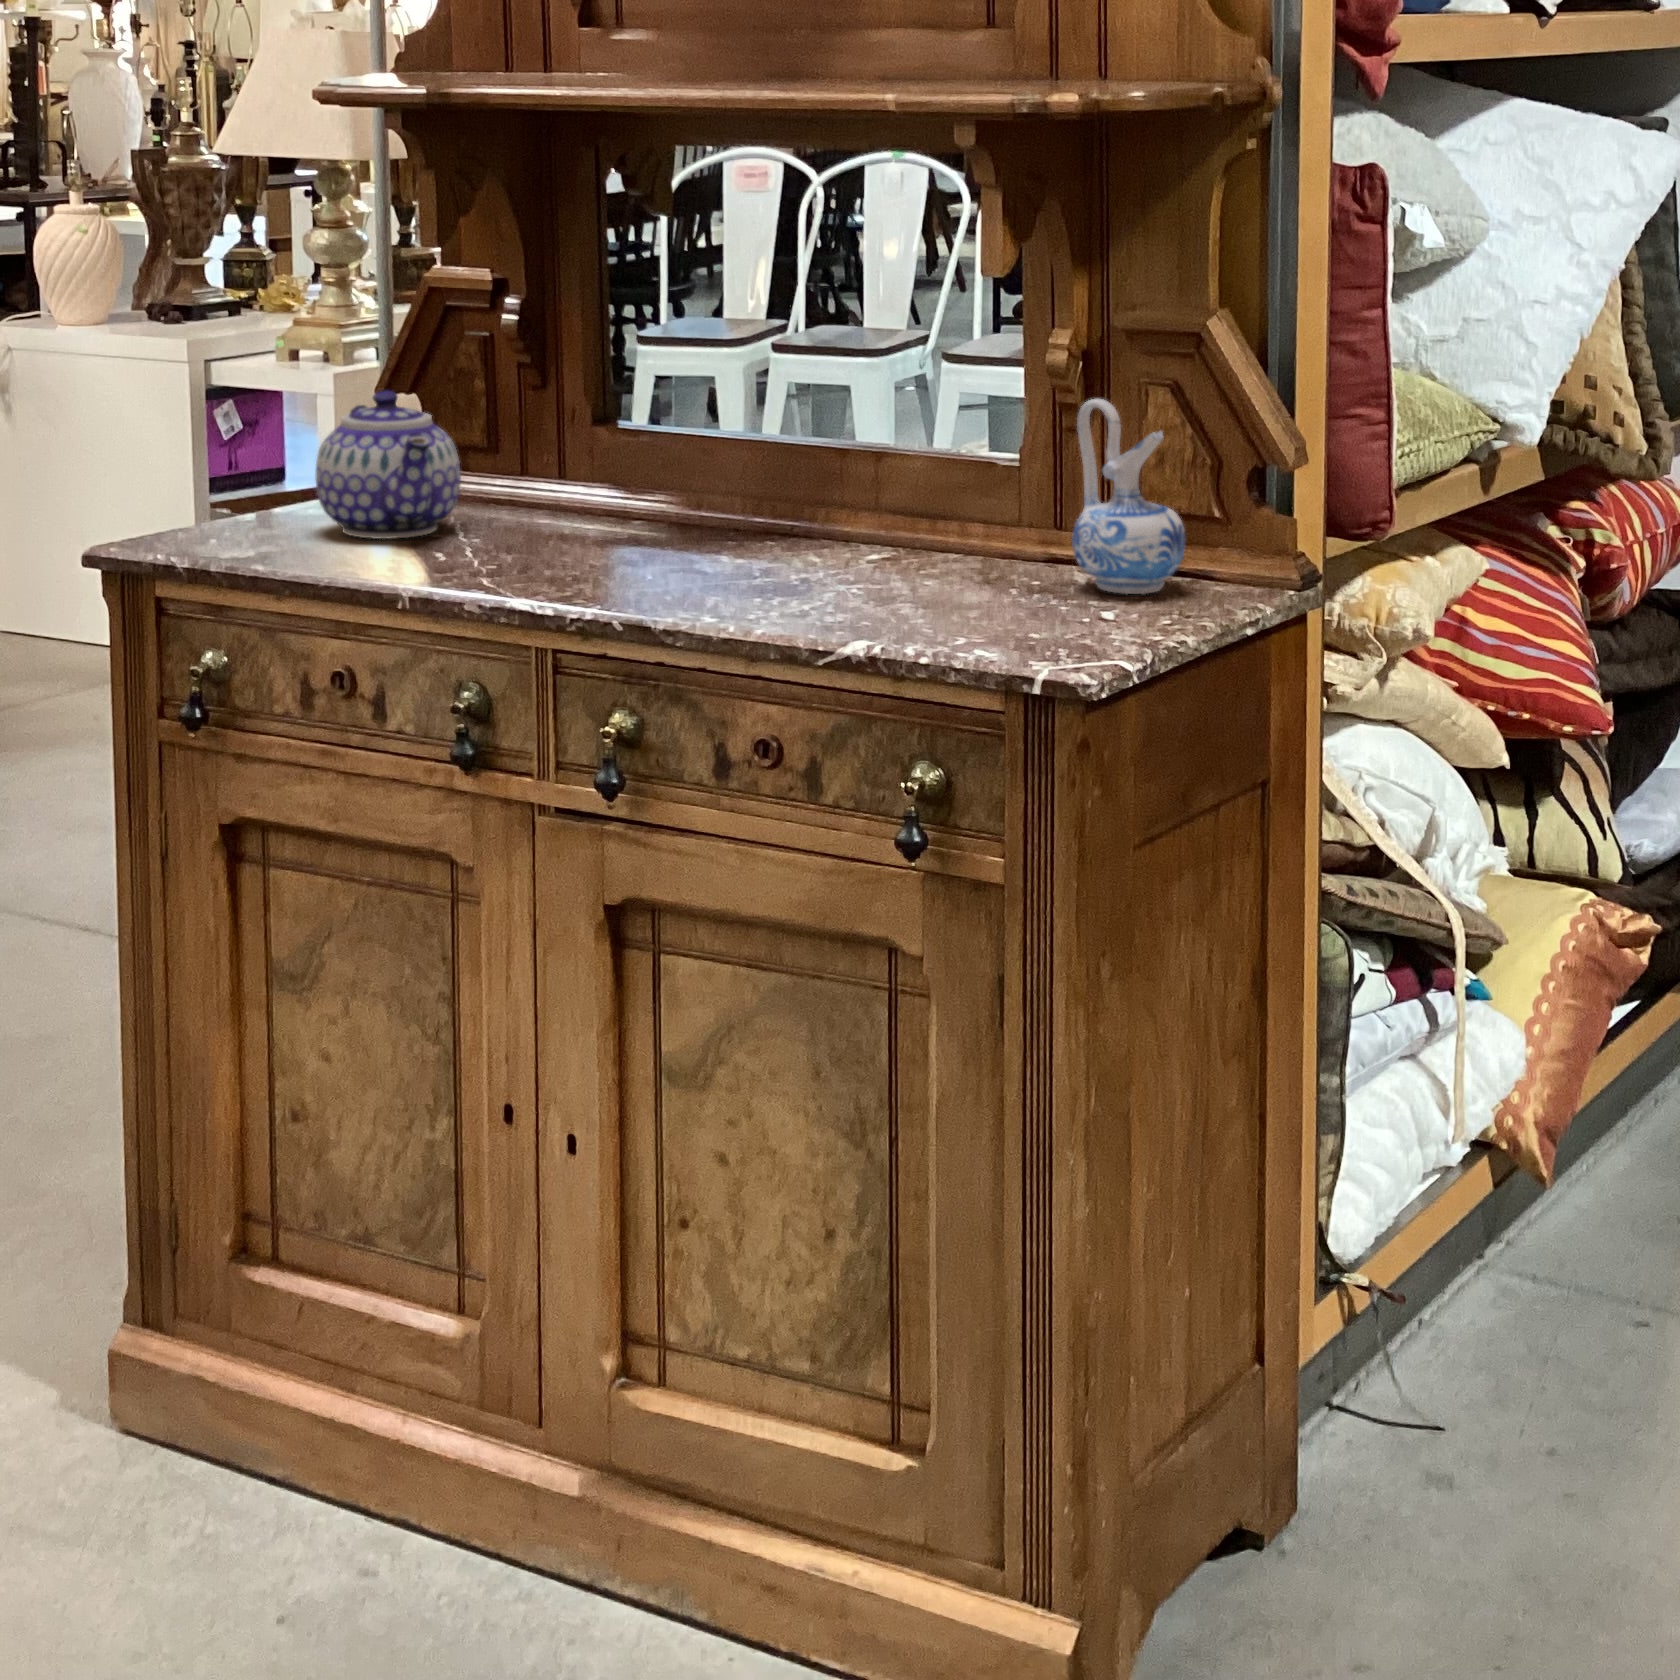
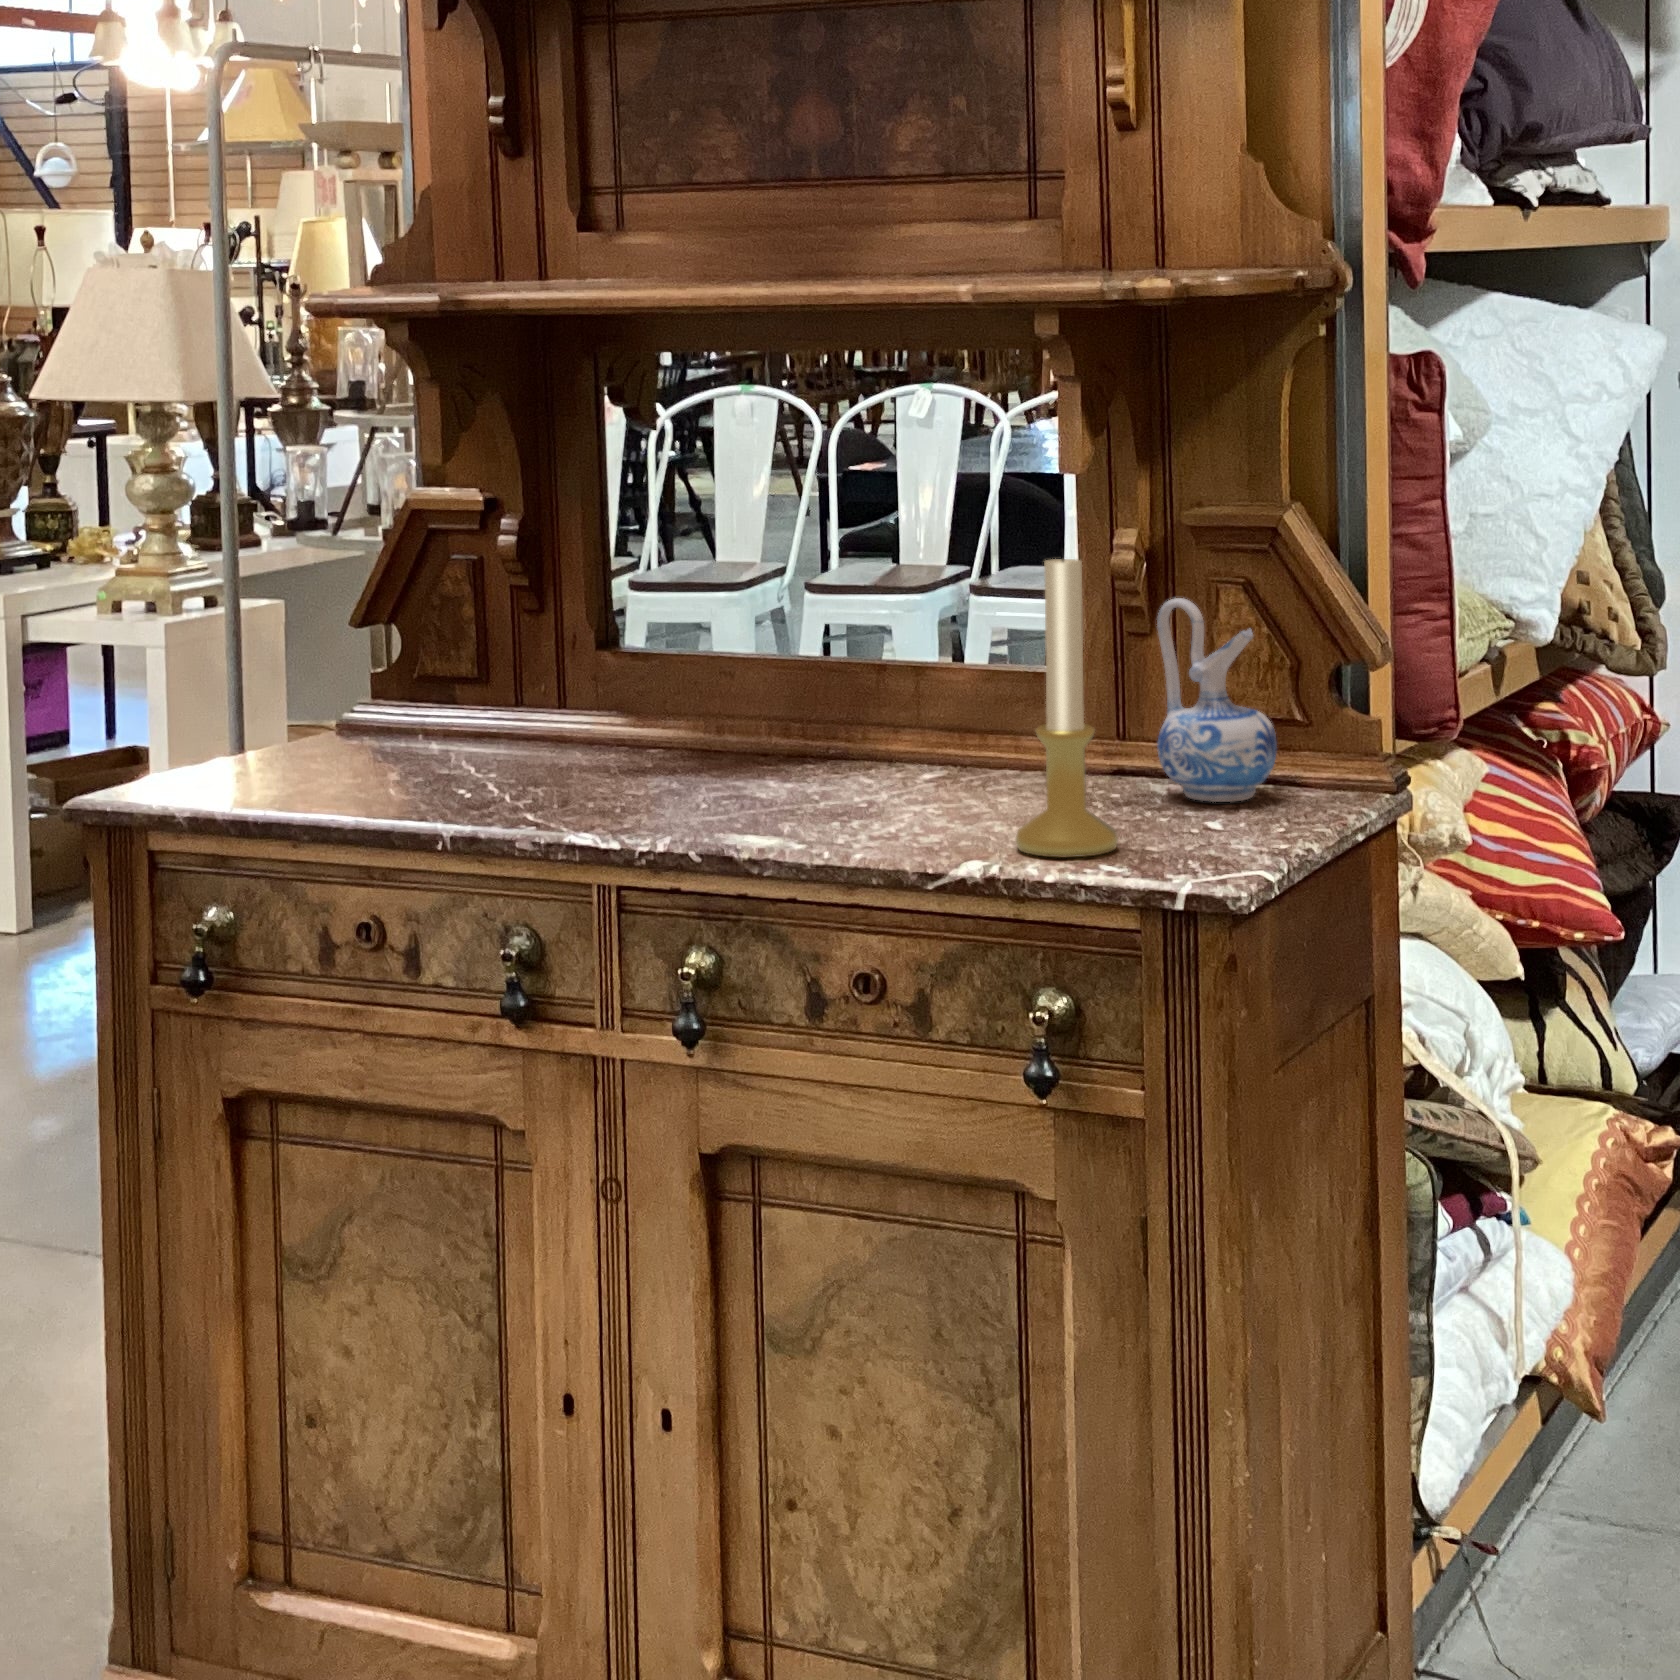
candle holder: none [906,352,1003,643] -> present [1015,552,1118,857]
teapot: present [316,390,461,539] -> none [317,620,473,780]

